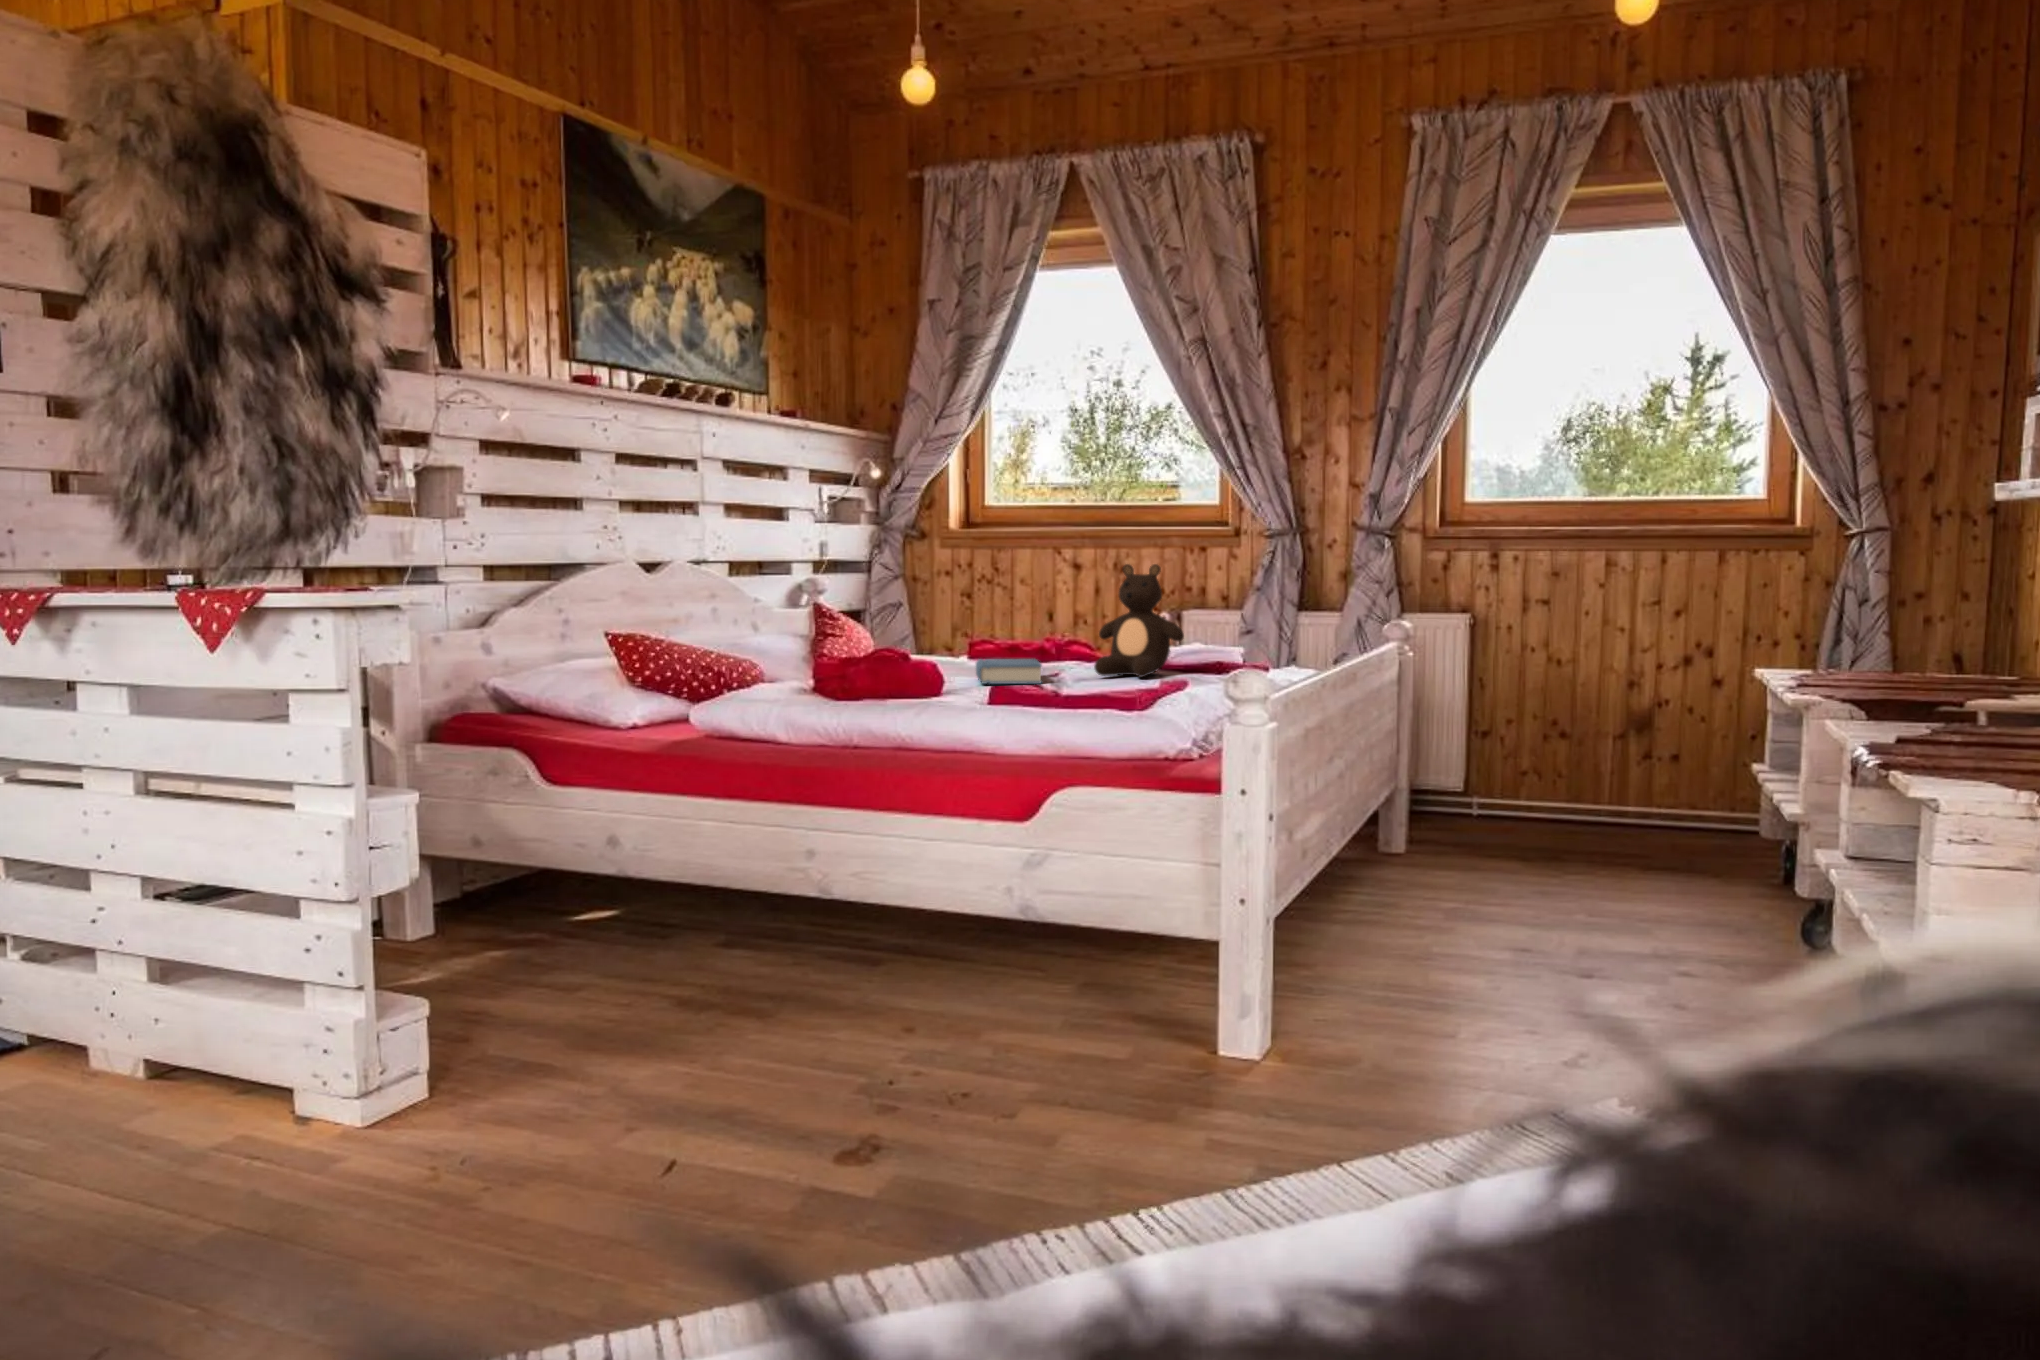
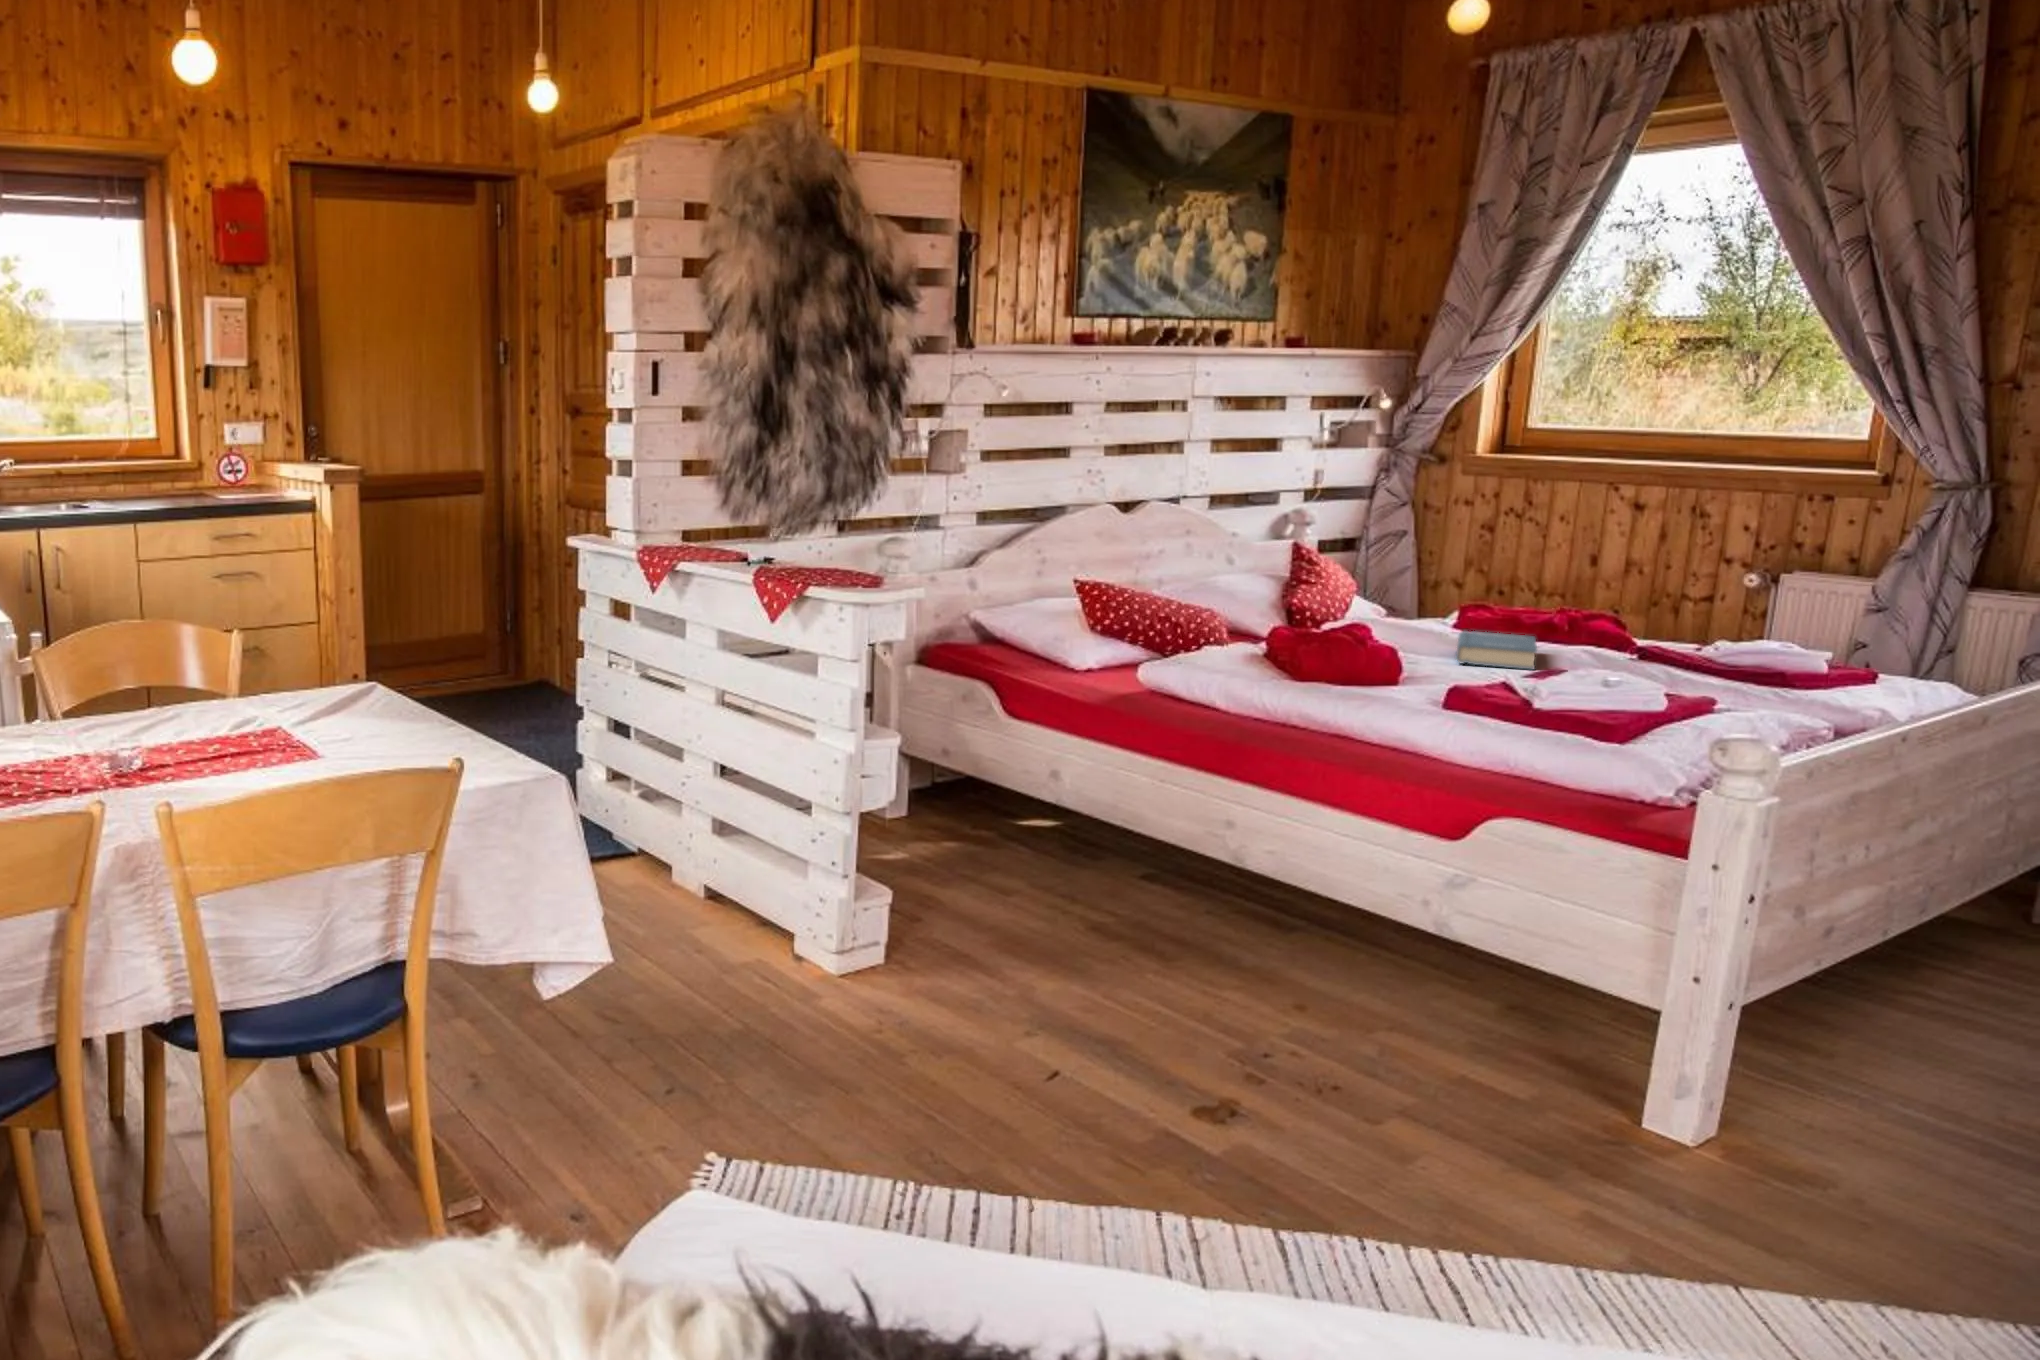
teddy bear: present [1094,564,1184,677] -> none [1609,543,1744,675]

